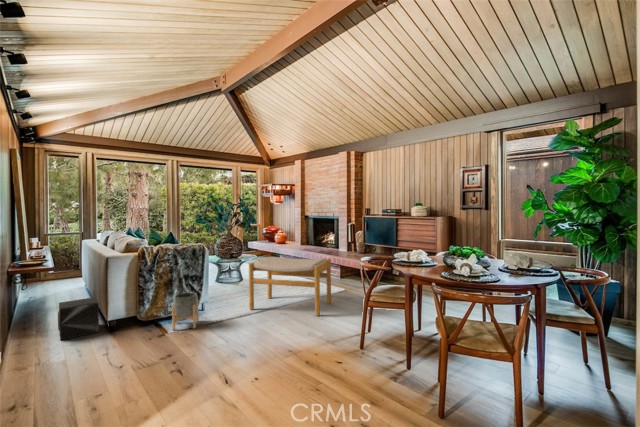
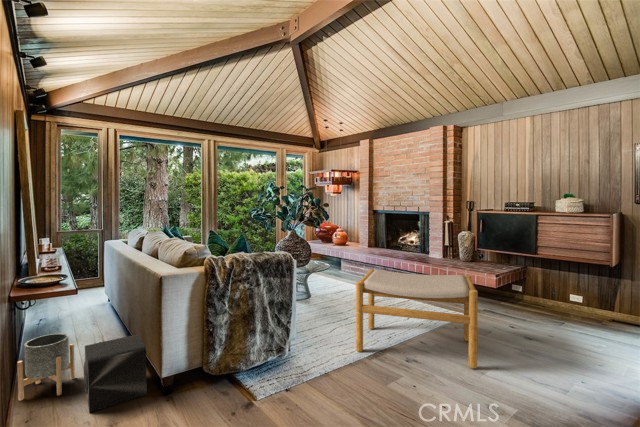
planter: present [172,293,199,330] -> present [17,333,75,401]

